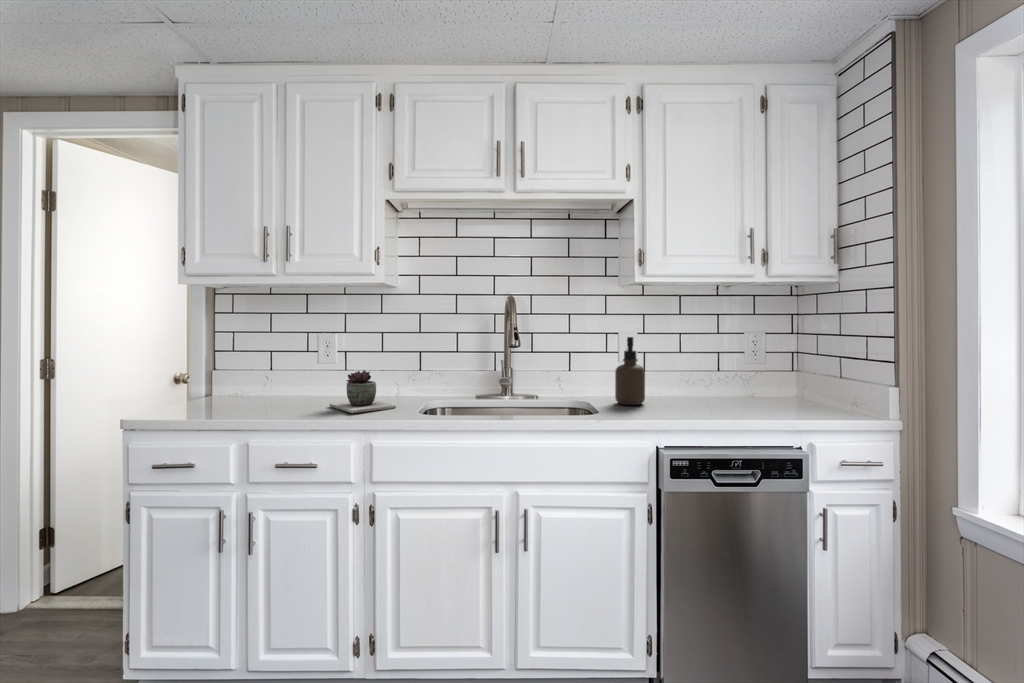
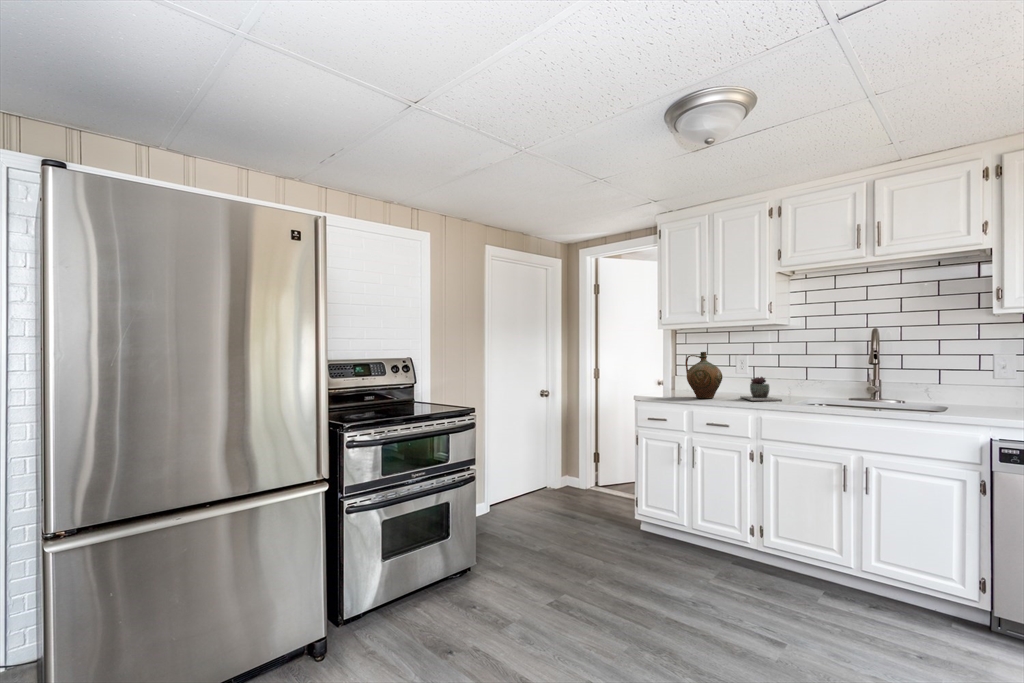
ceramic jug: none [231,330,300,415] -> present [686,352,722,398]
soap dispenser: present [615,337,645,405] -> none [970,358,1003,412]

